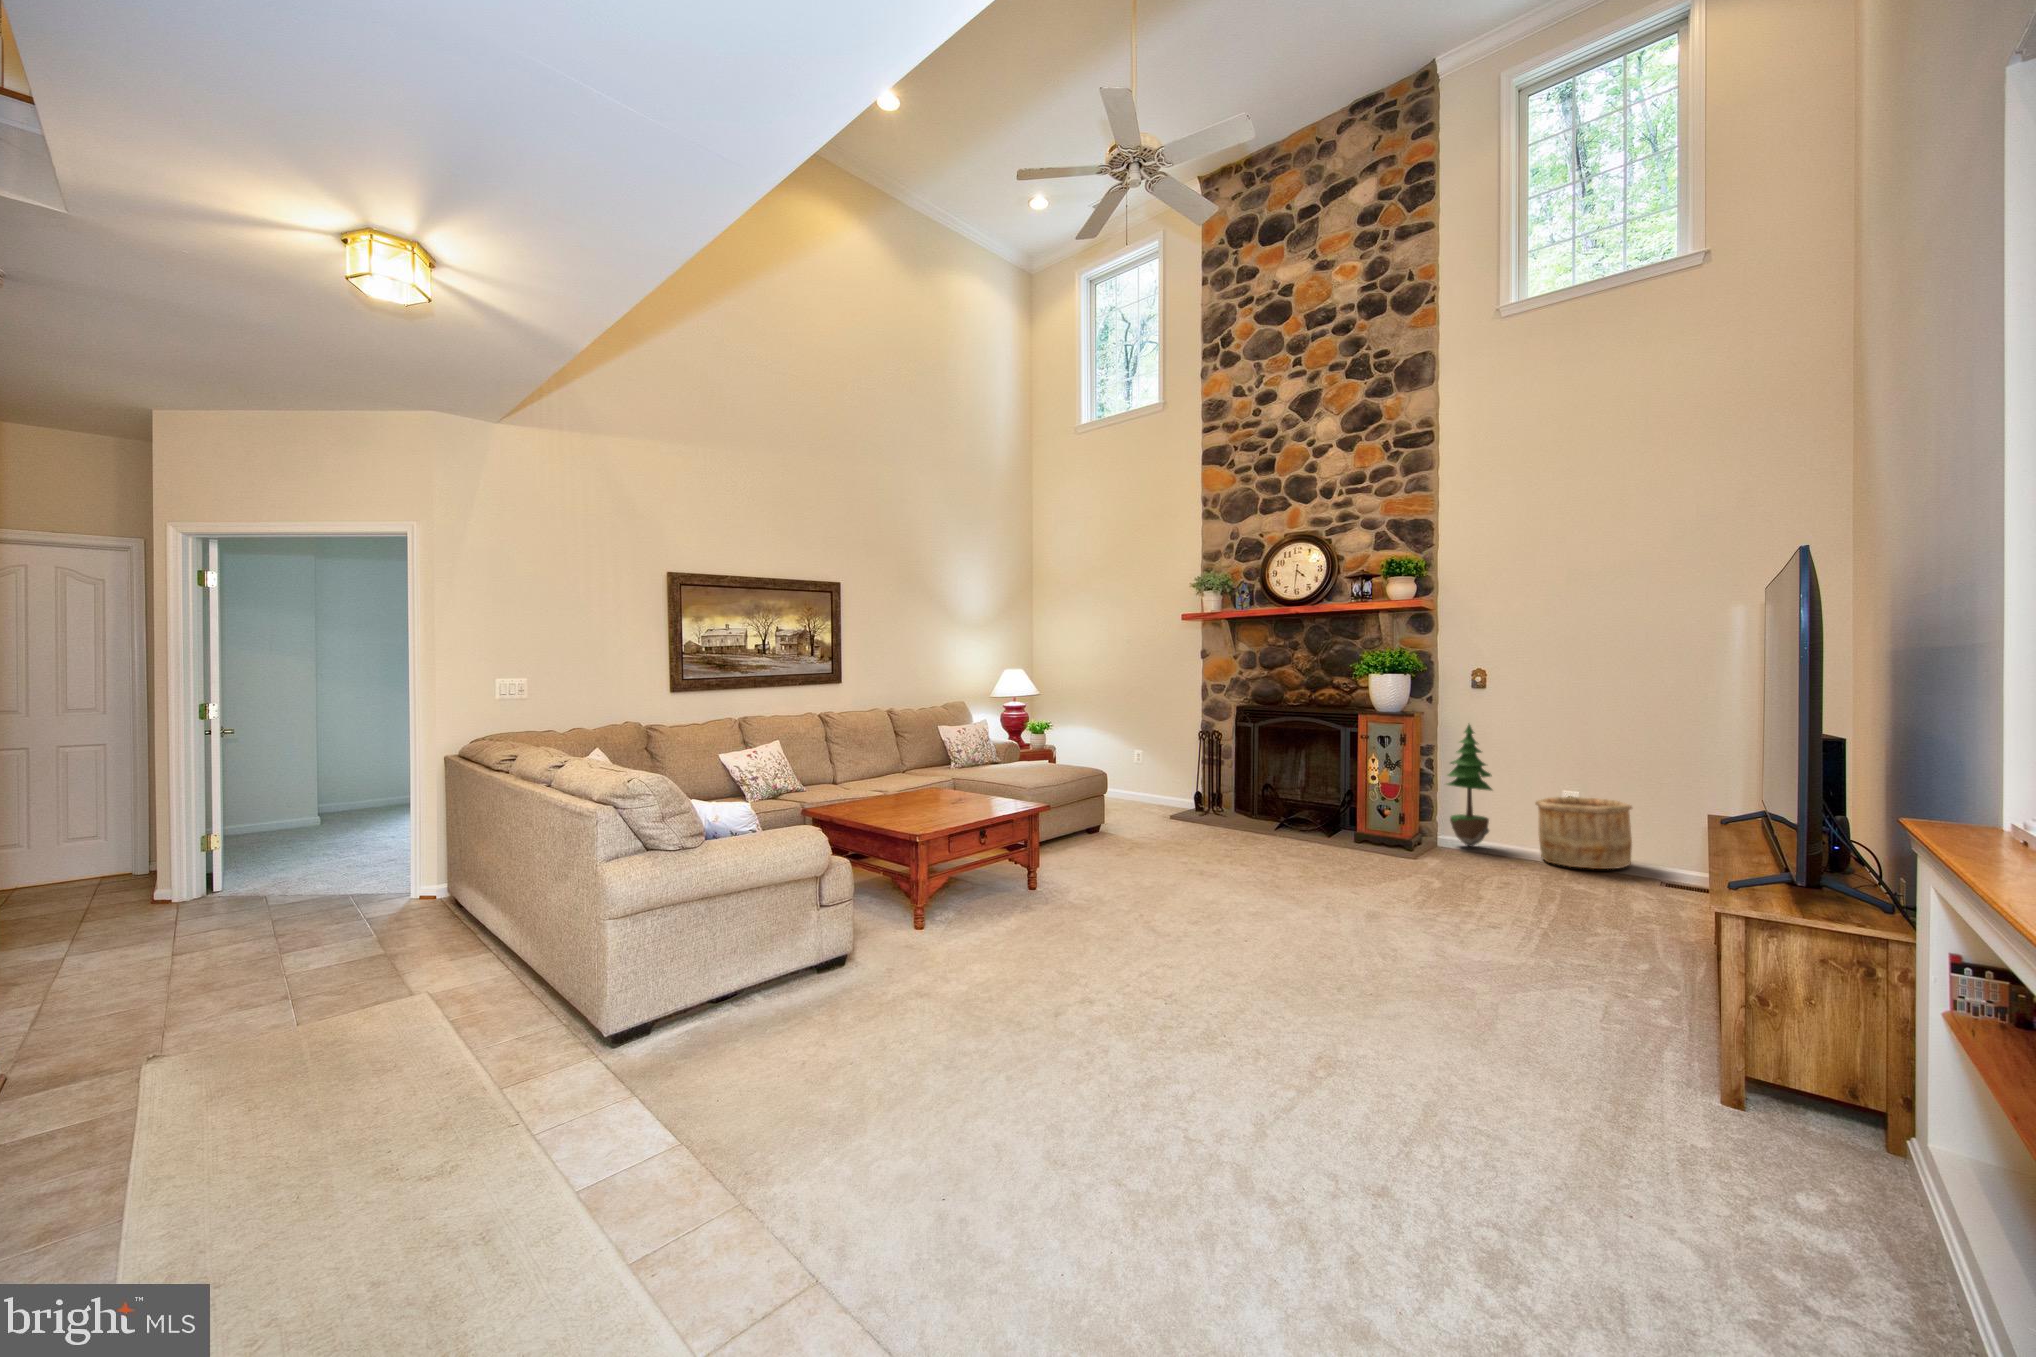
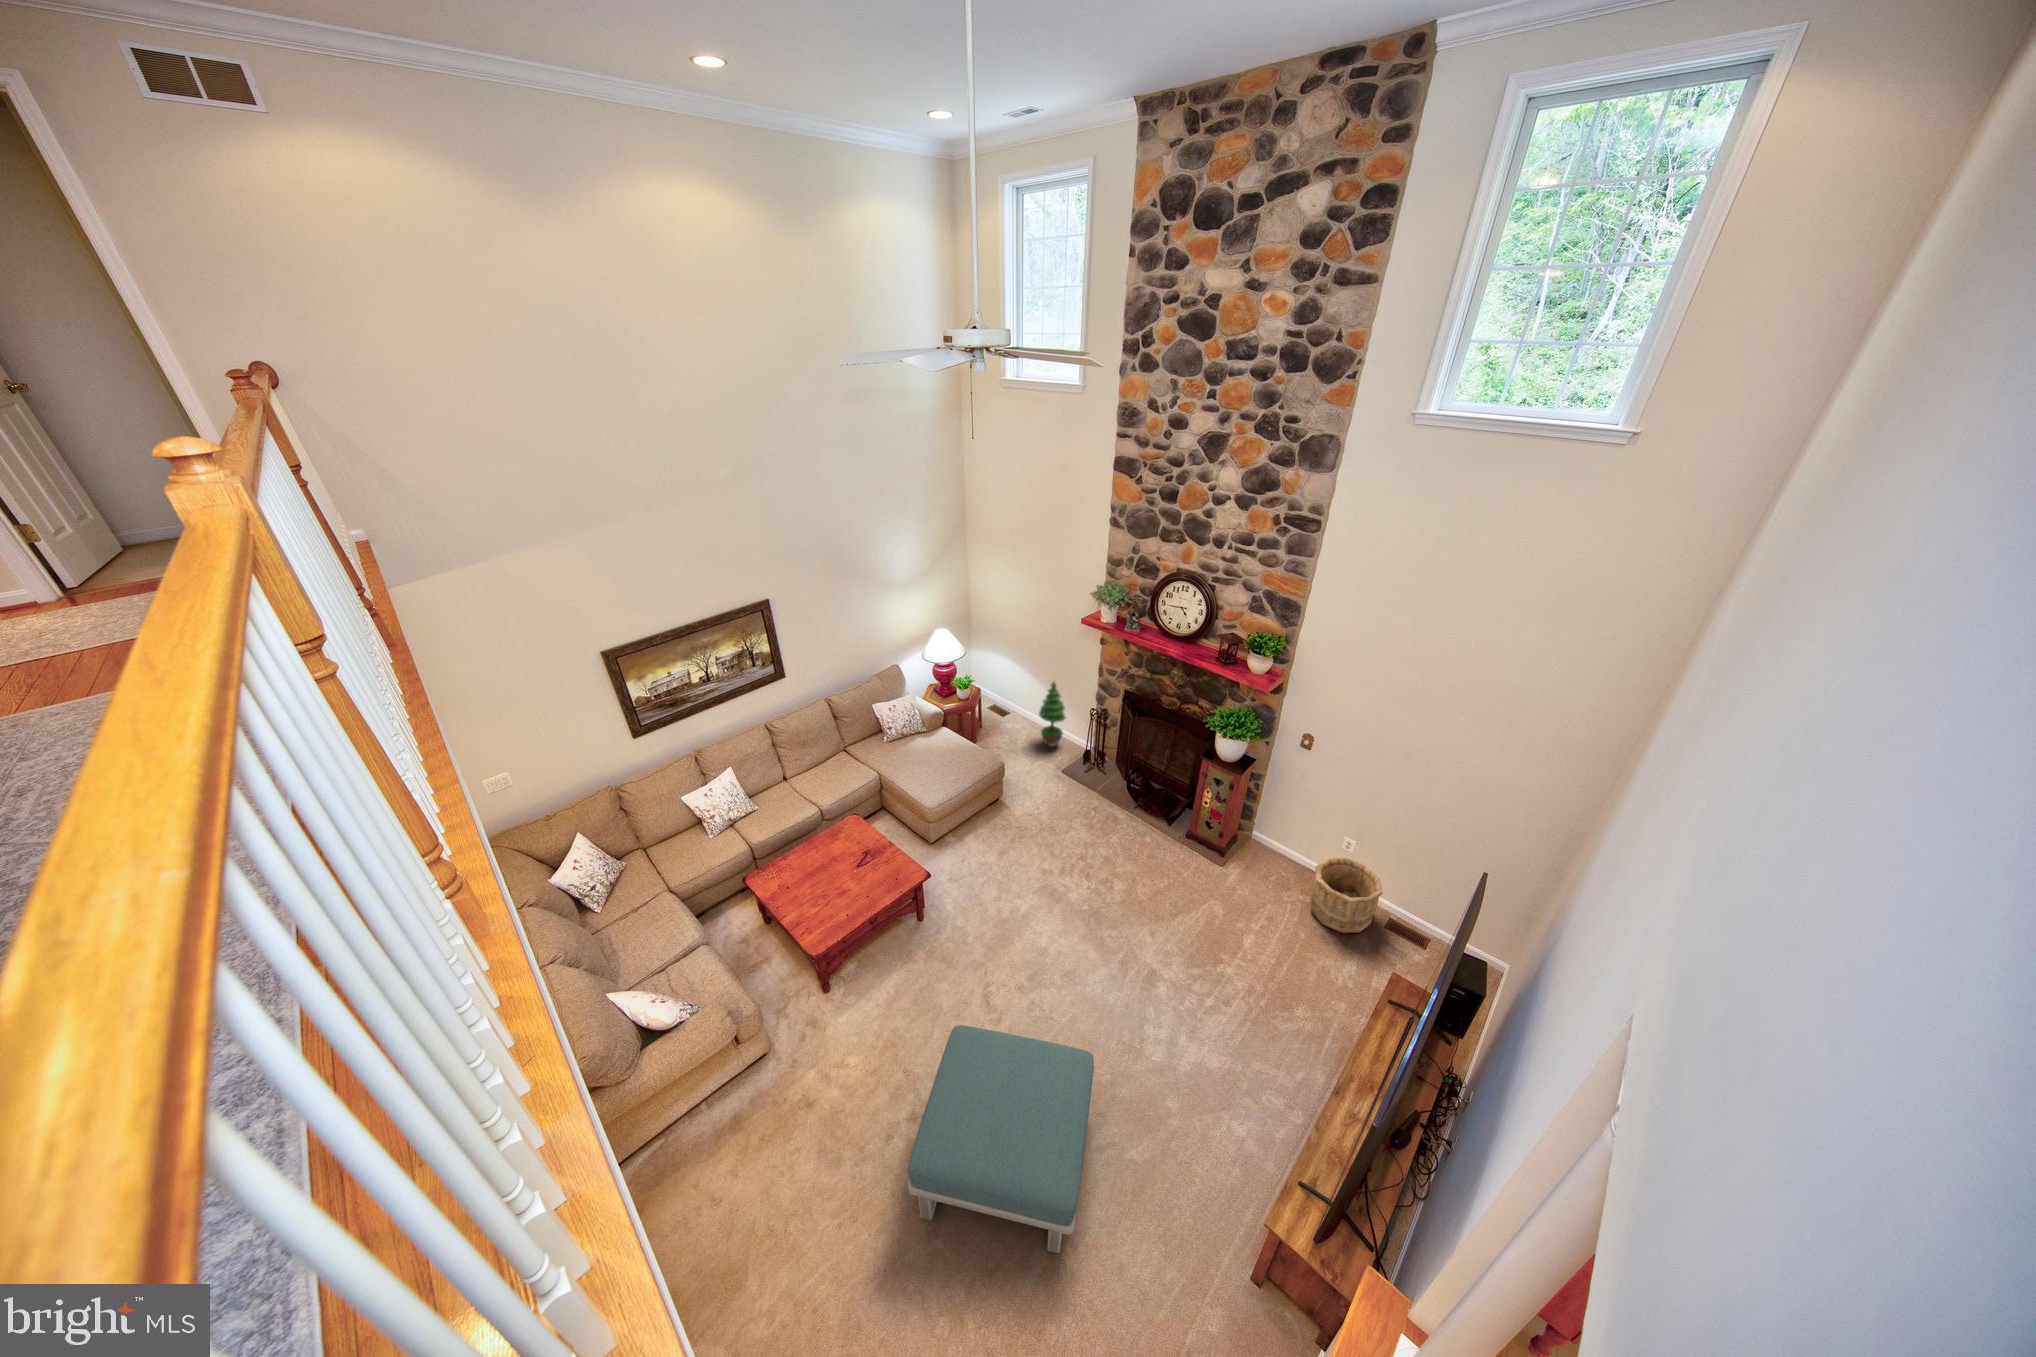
potted tree: present [1447,724,1492,847] -> present [1039,682,1065,747]
footstool: none [1132,853,1407,1046] -> present [908,1025,1094,1253]

